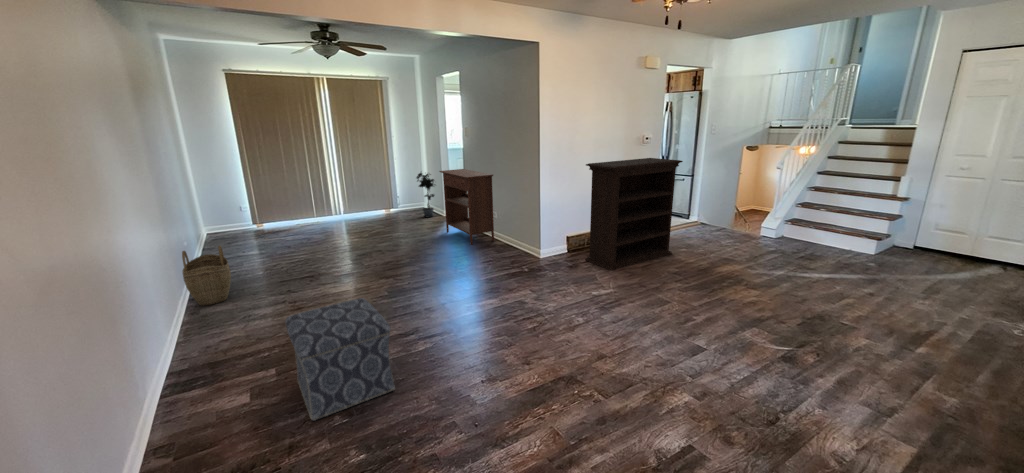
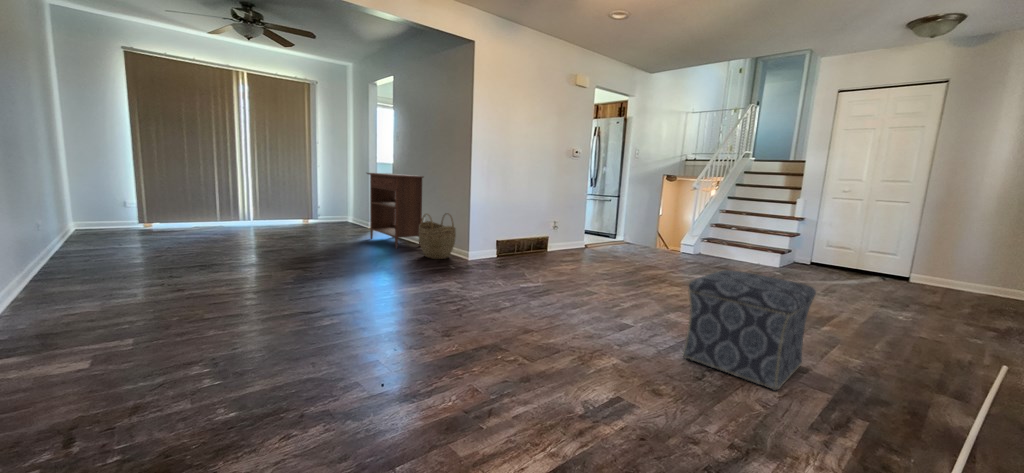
bookshelf: present [585,158,683,271] -> none [515,163,610,270]
potted plant: present [417,173,434,217] -> none [341,178,364,228]
woven basket: present [182,246,231,306] -> present [419,213,456,259]
ottoman: present [286,298,395,421] -> present [682,270,816,391]

